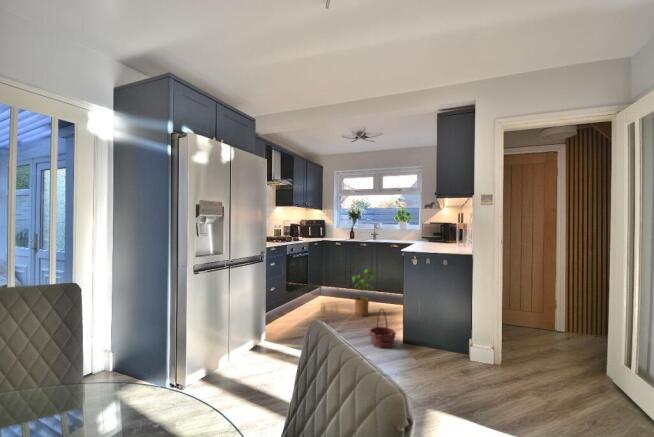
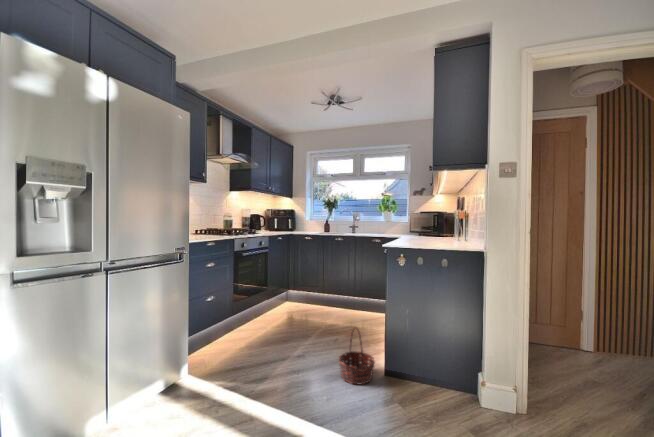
house plant: present [352,269,377,316] -> none [322,269,356,330]

